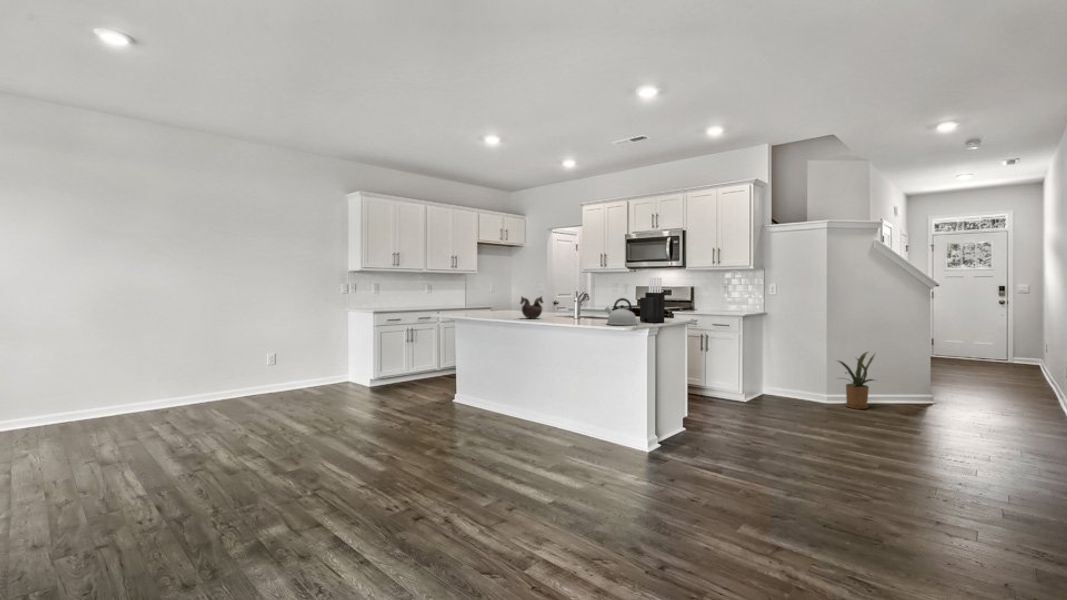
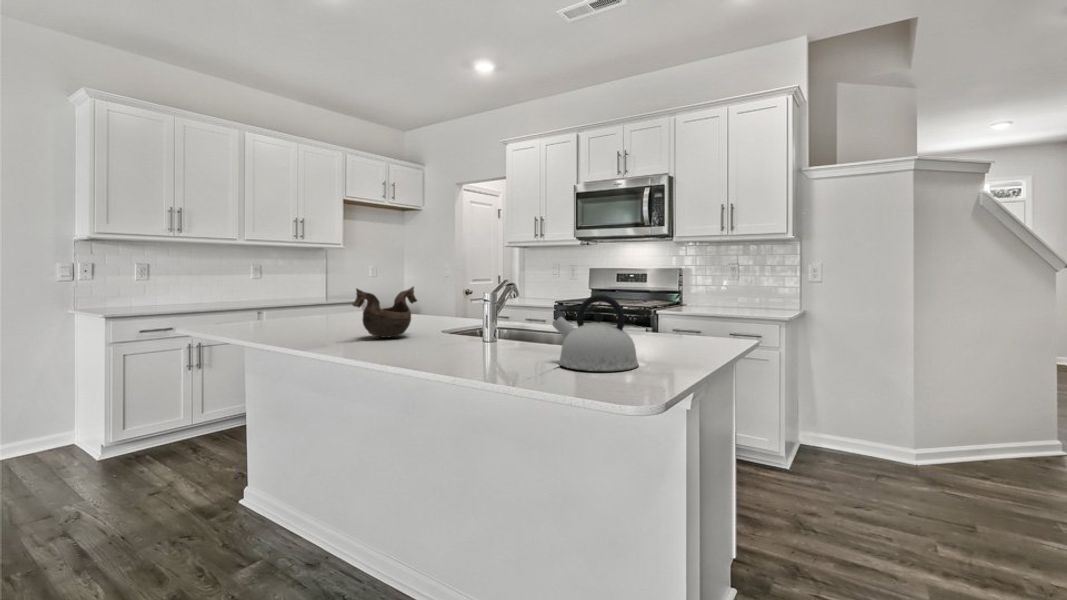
knife block: present [640,278,665,323] -> none [633,243,697,356]
house plant: present [838,352,875,409] -> none [931,379,1008,483]

